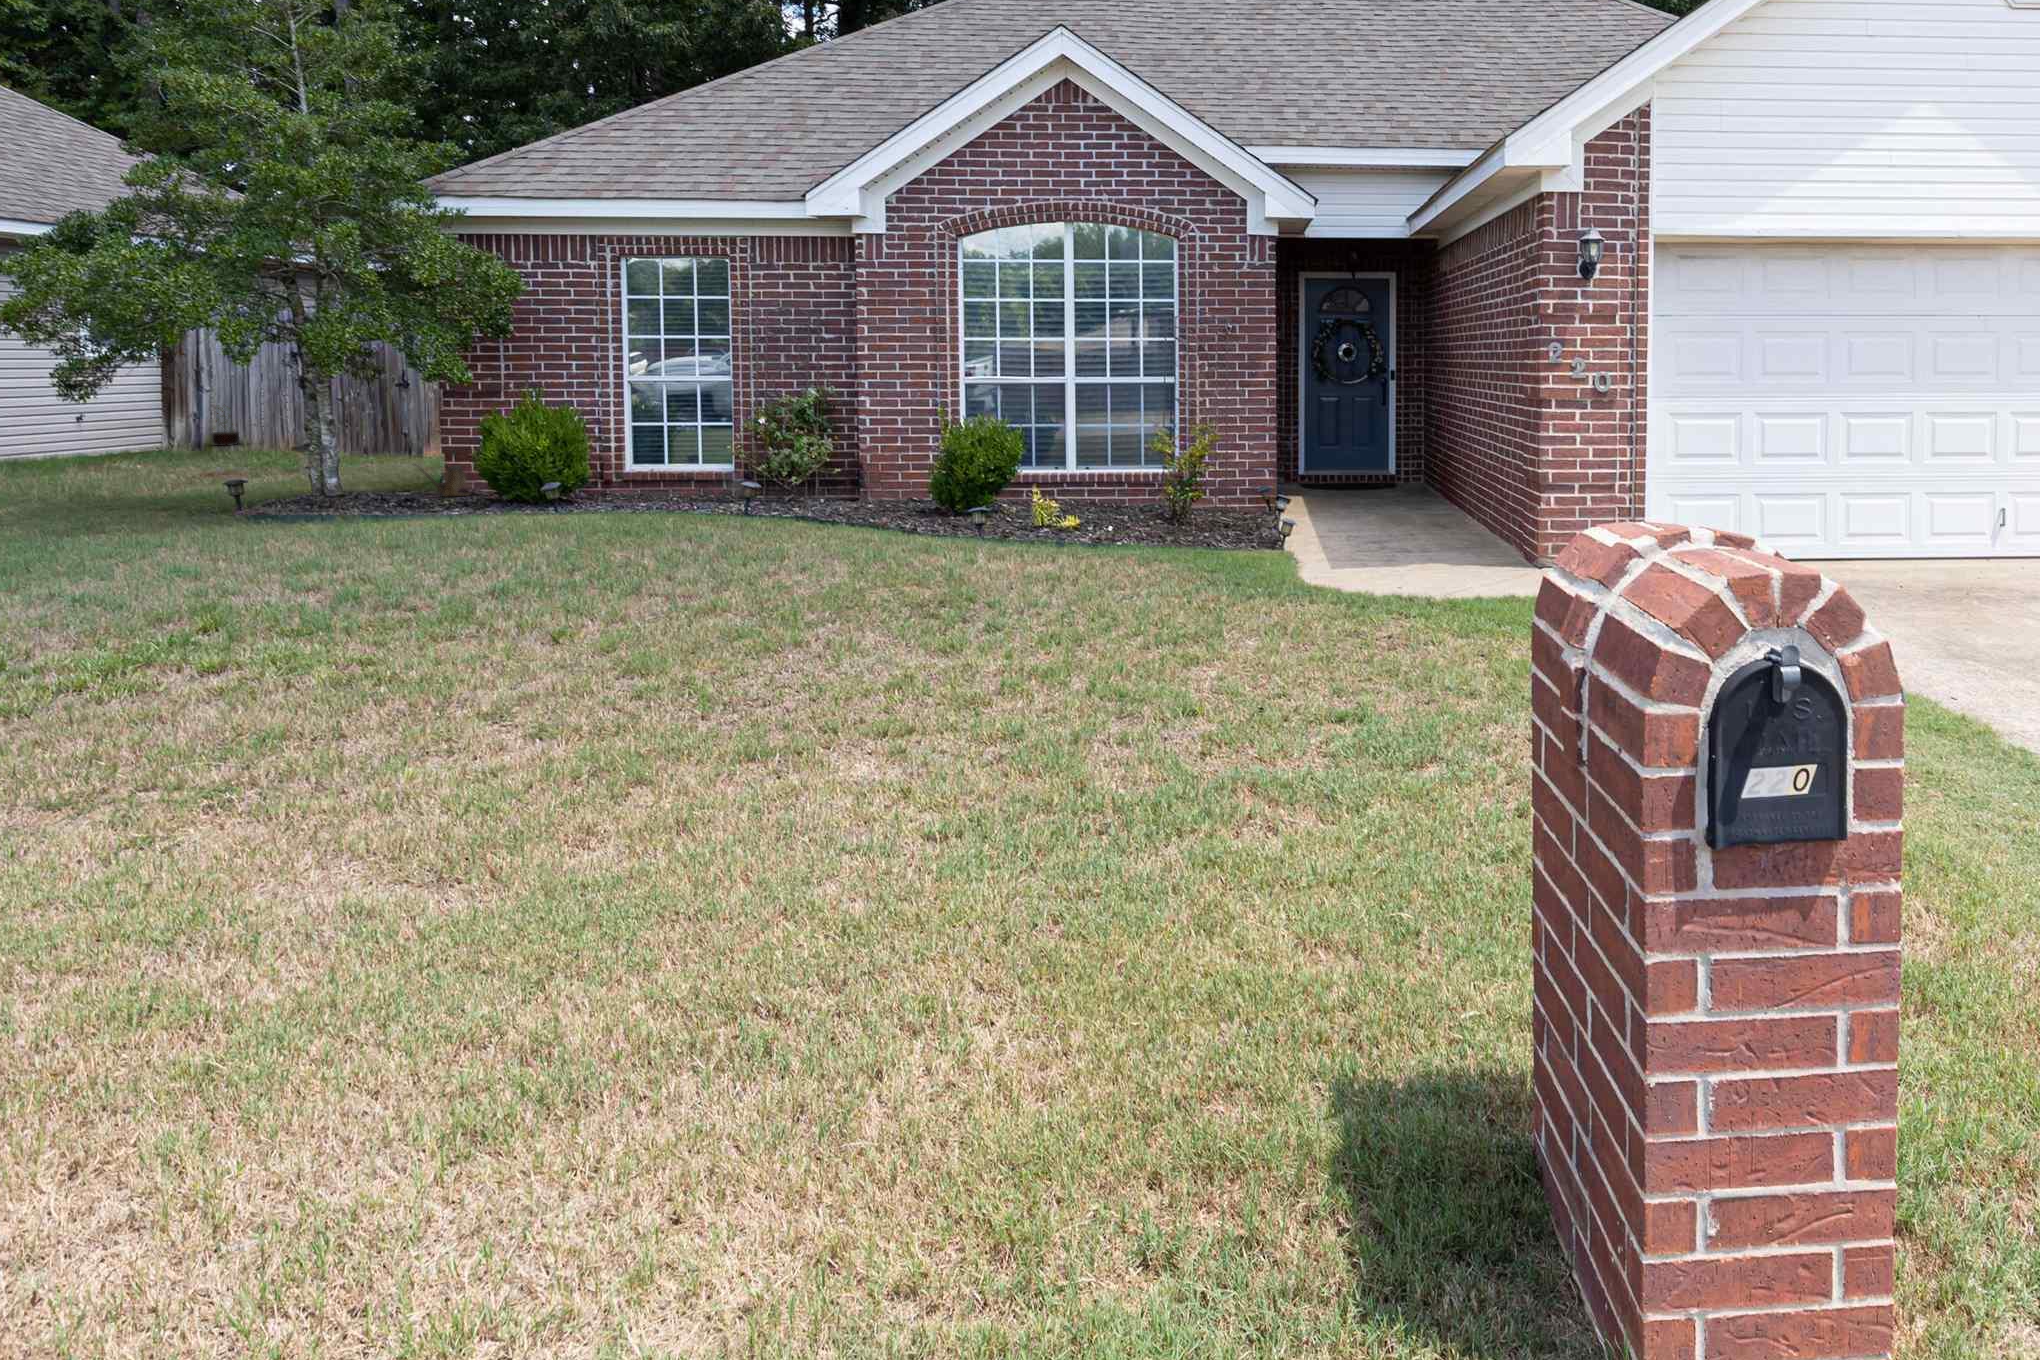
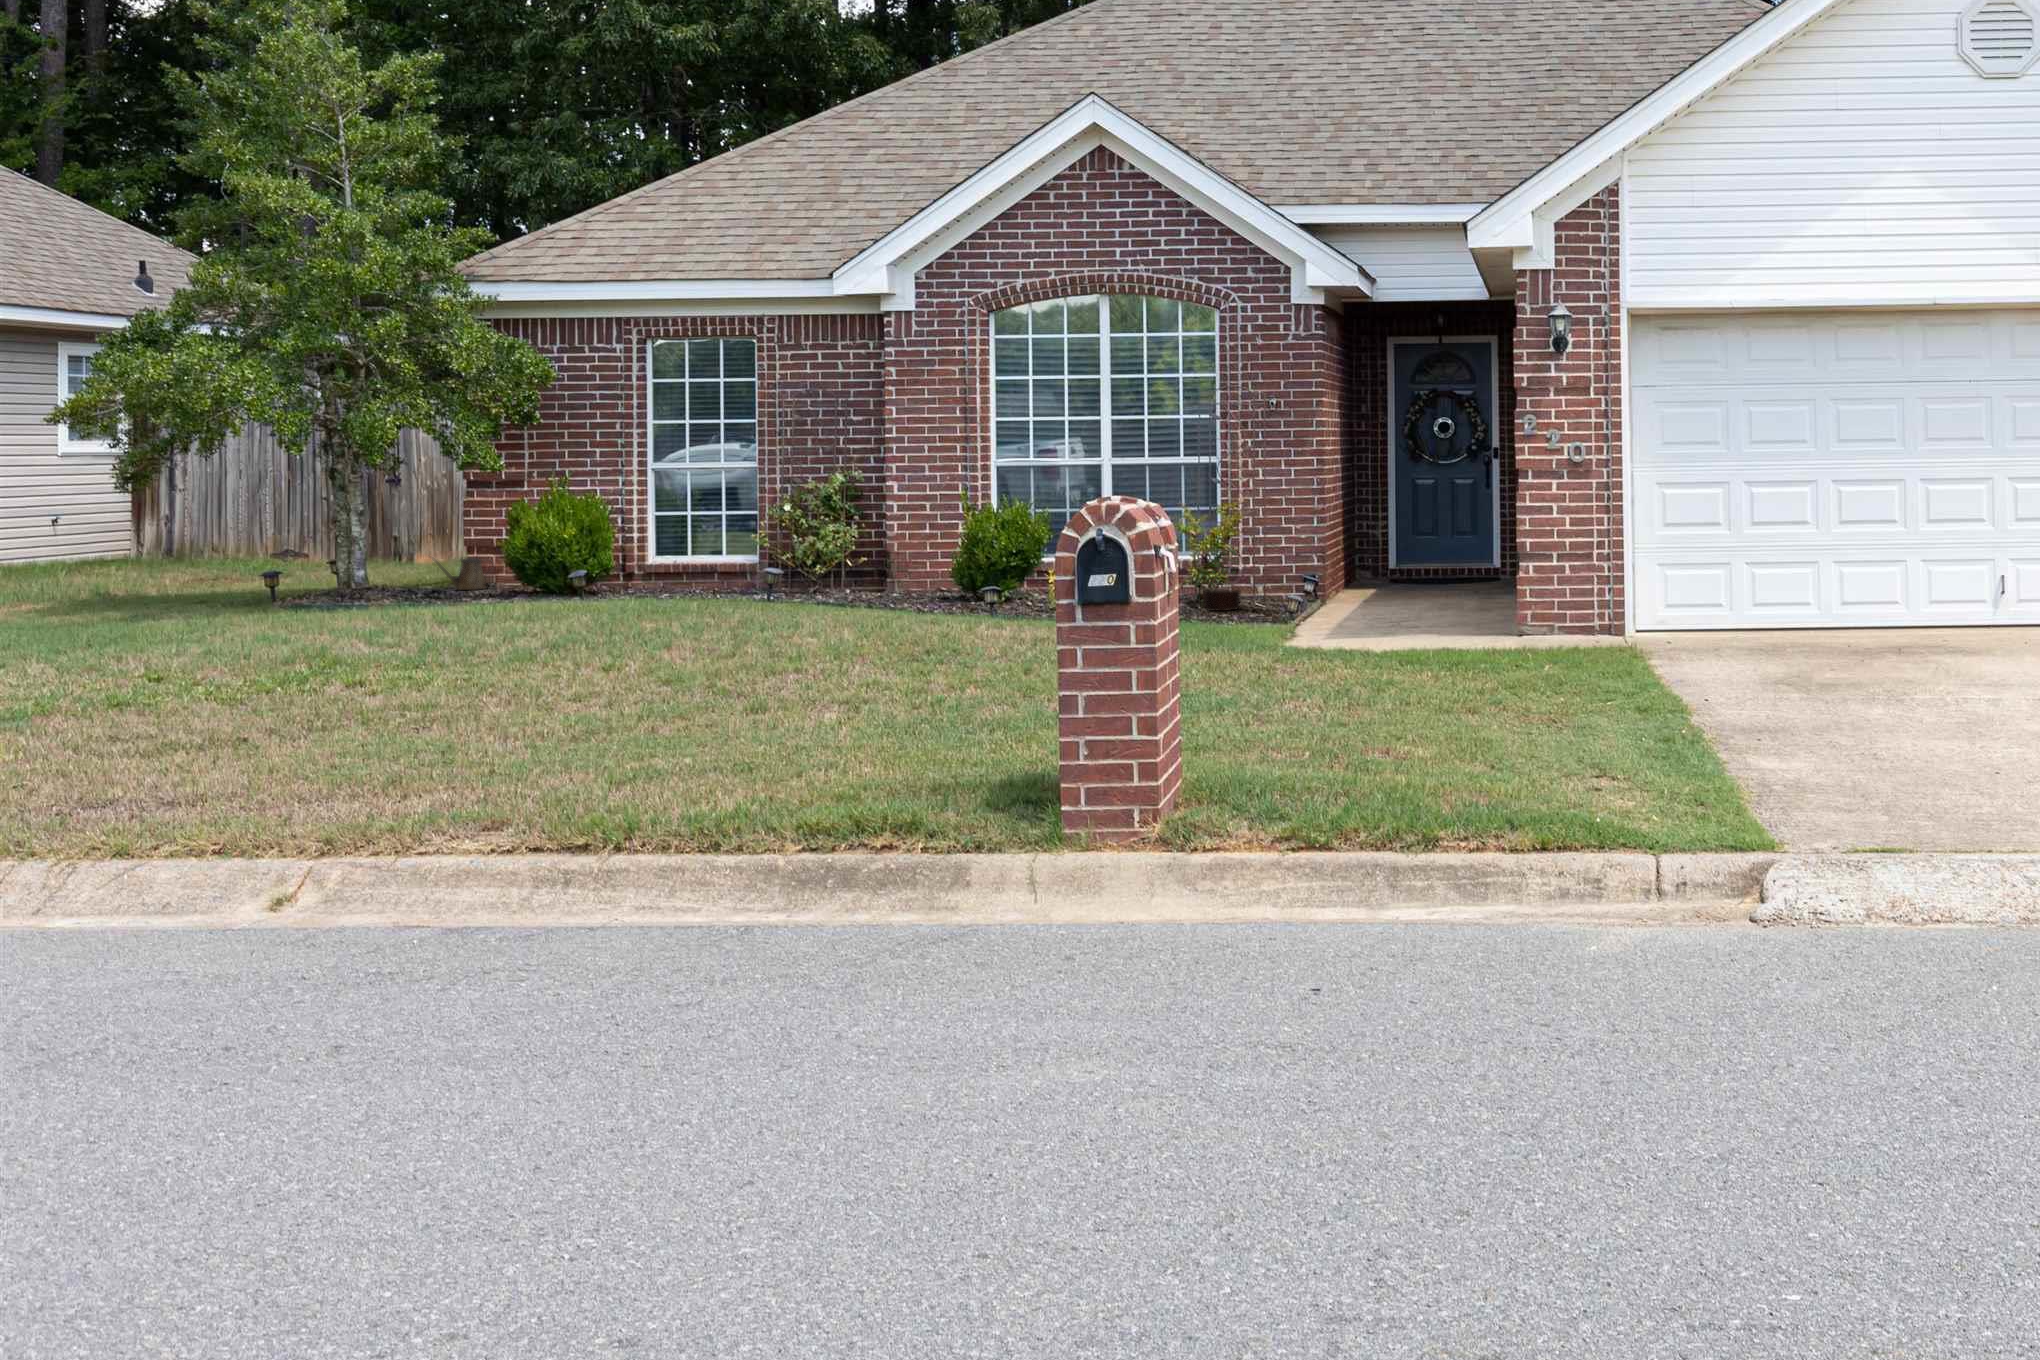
decorative plant: present [212,405,239,446] -> present [1203,546,1240,611]

